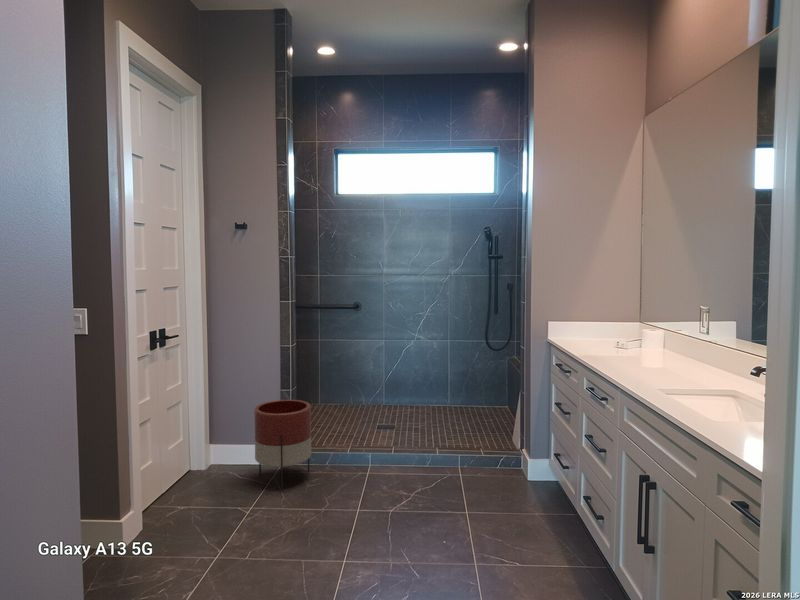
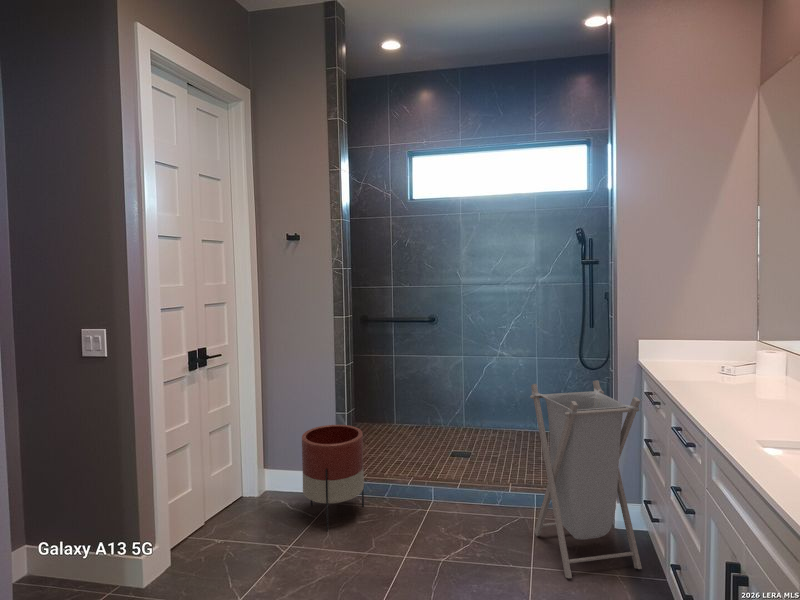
laundry hamper: none [456,350,540,502] -> present [530,380,642,578]

